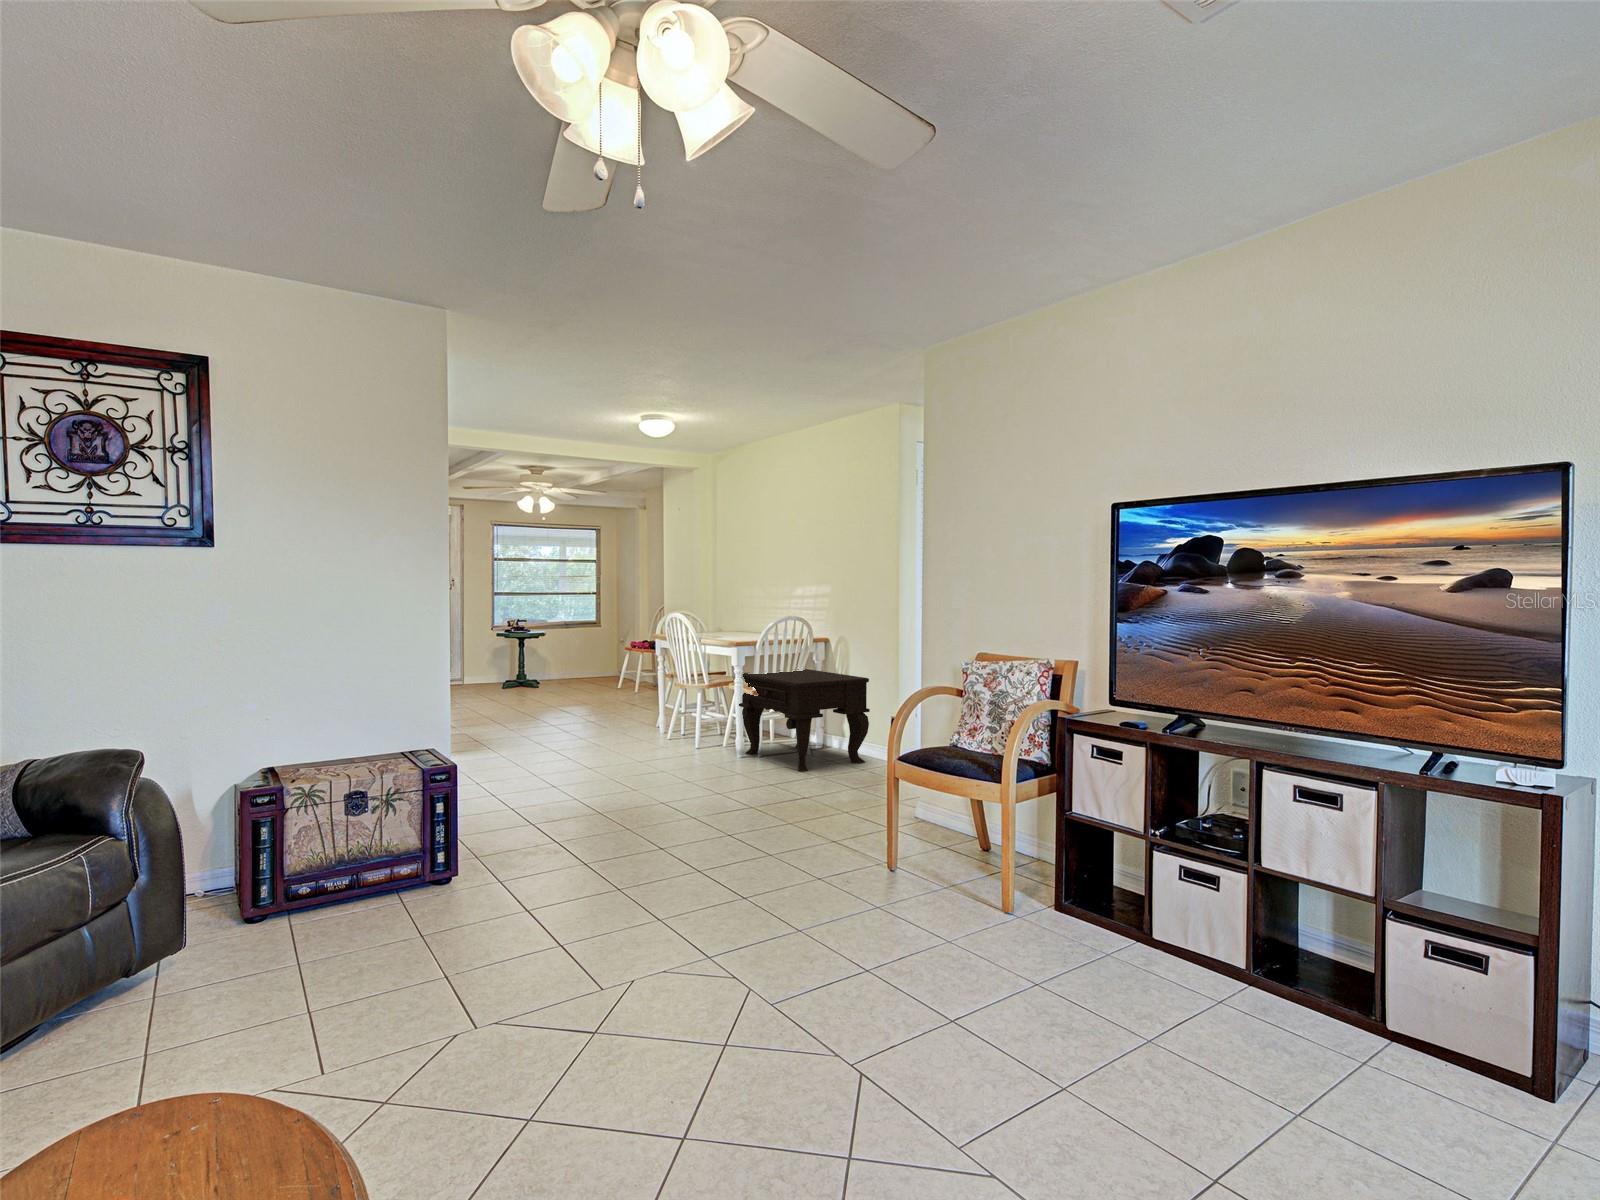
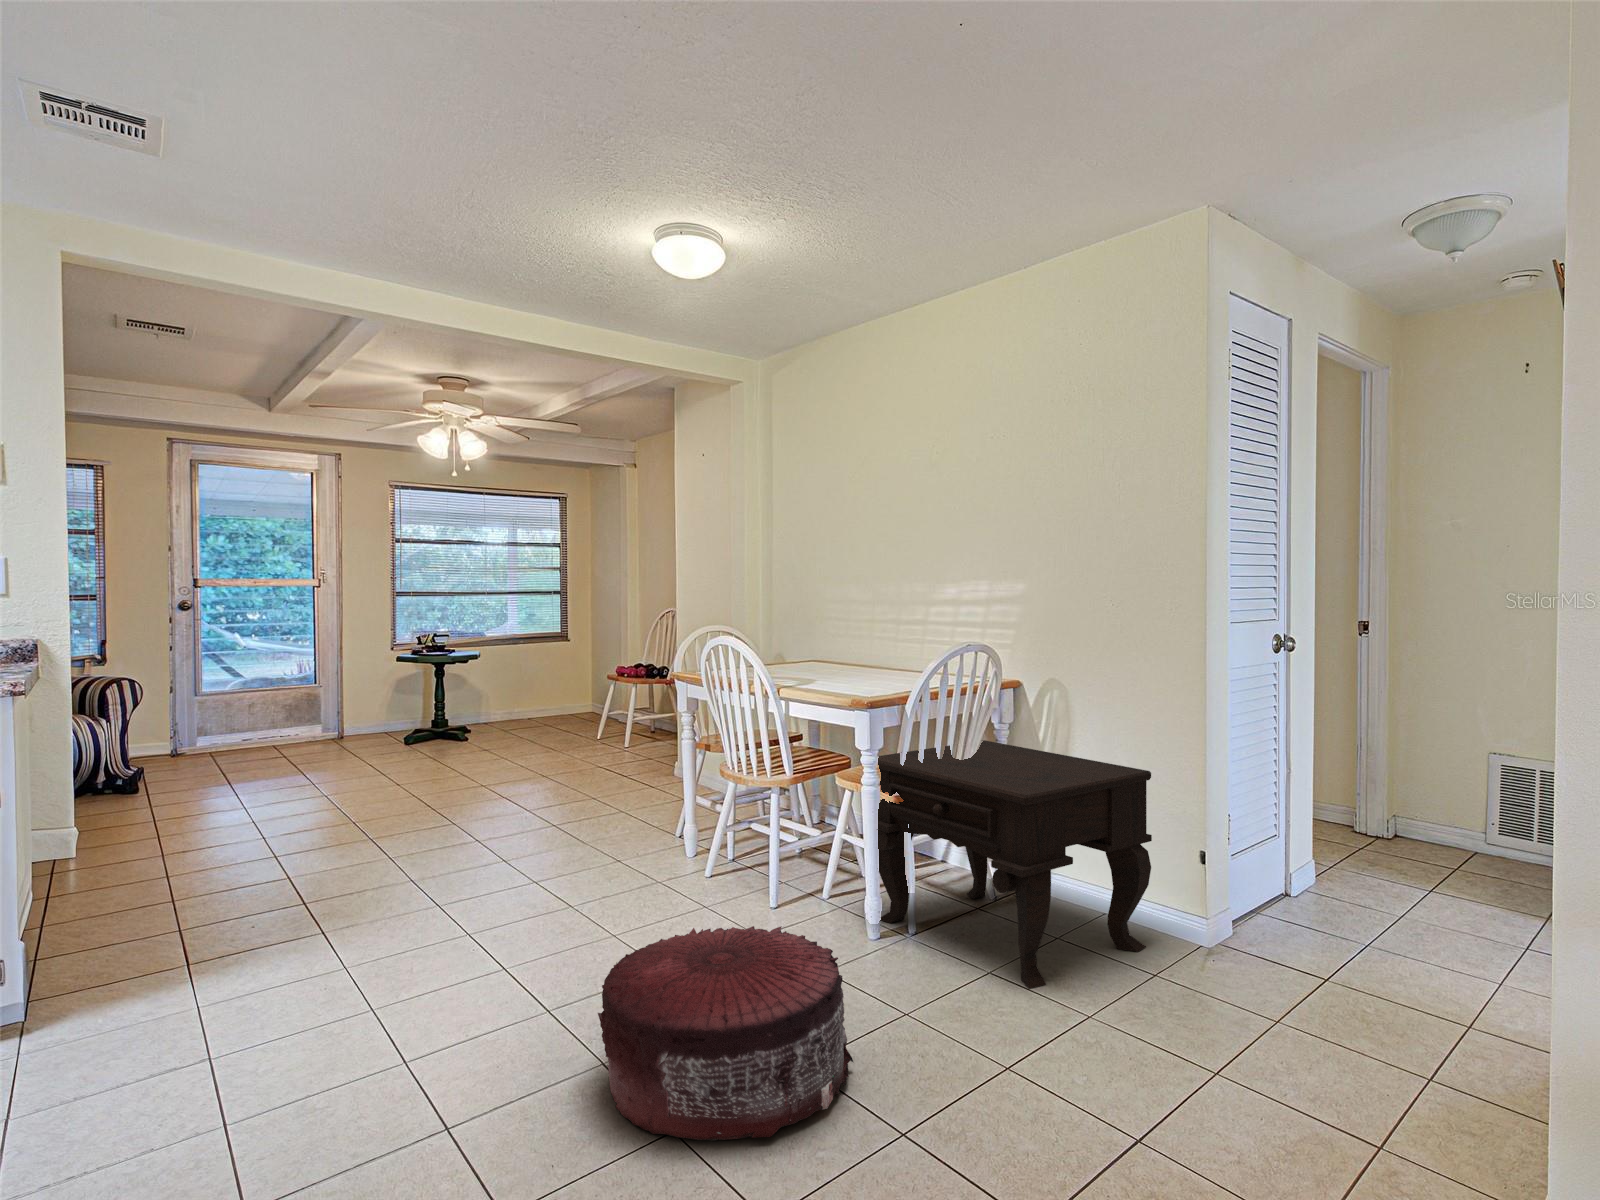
pouf: none [600,733,707,800] -> present [598,926,853,1140]

